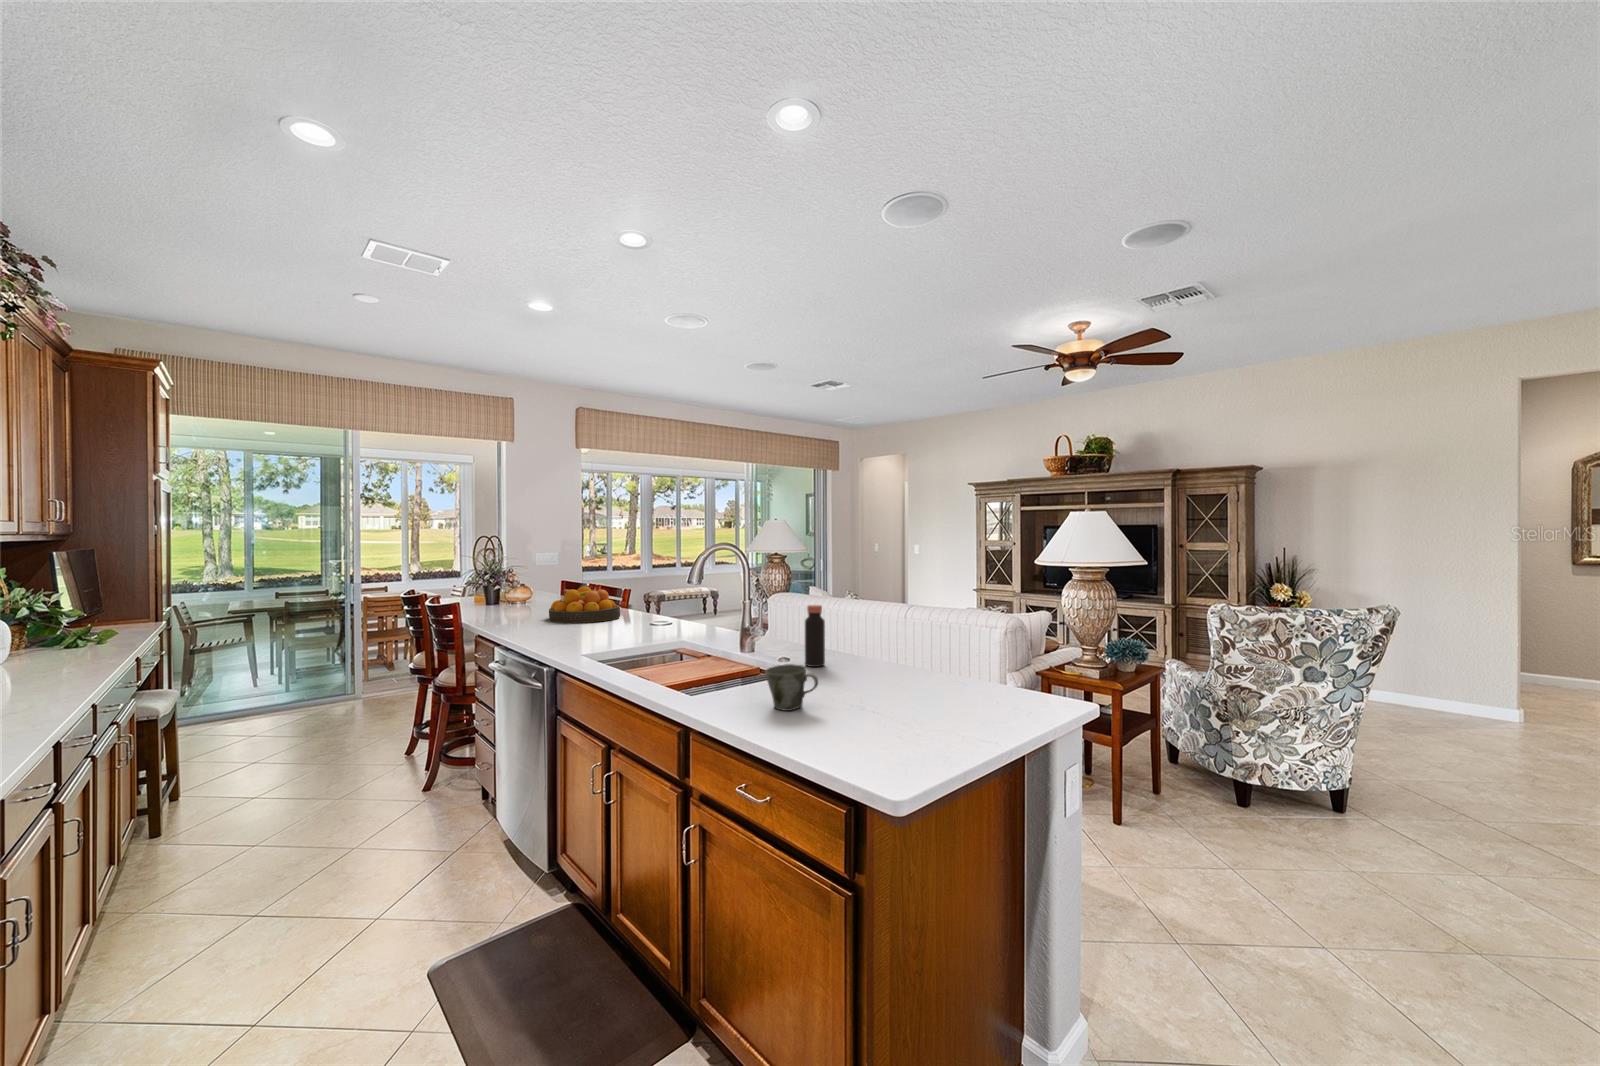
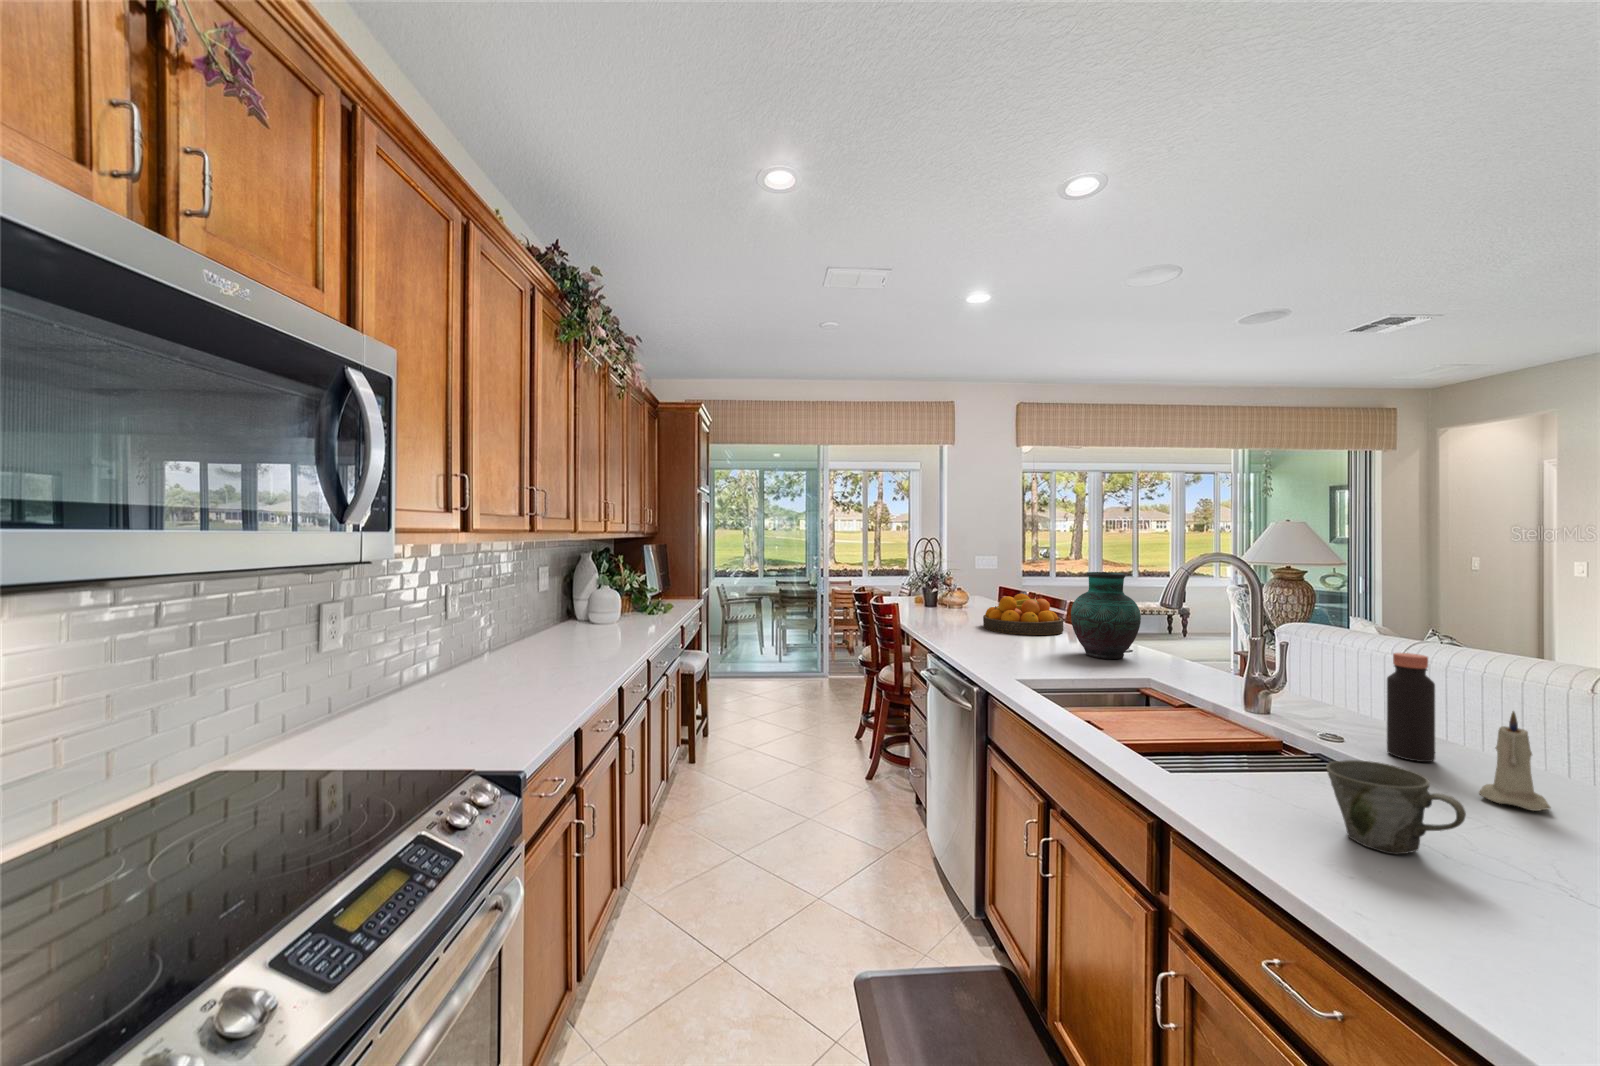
vase: none [626,564,678,634] -> present [1071,572,1141,659]
candle: none [836,629,861,680] -> present [1479,711,1550,811]

